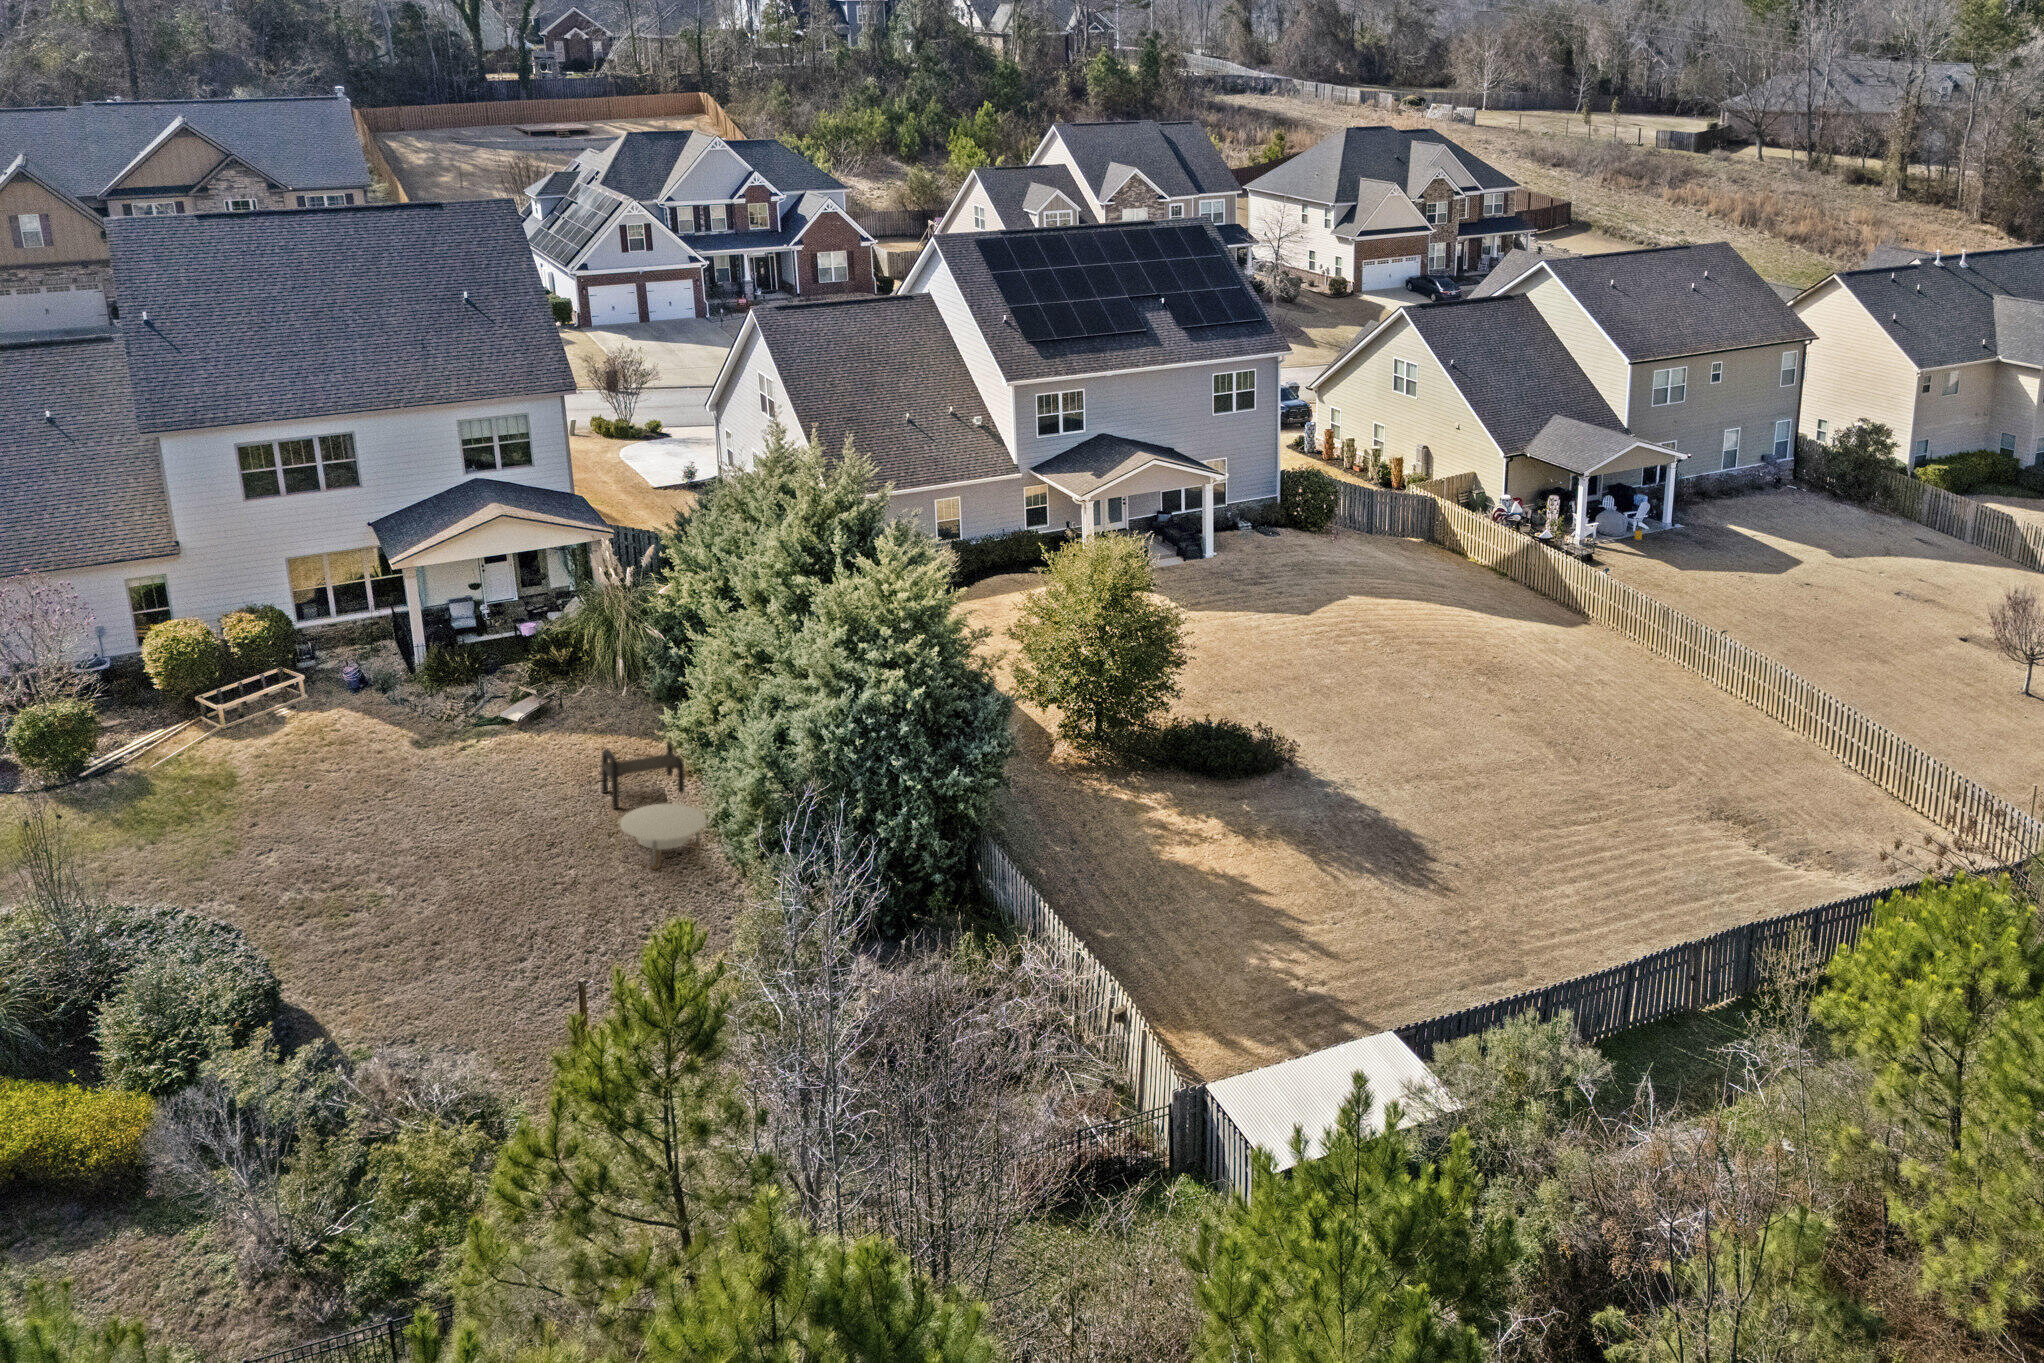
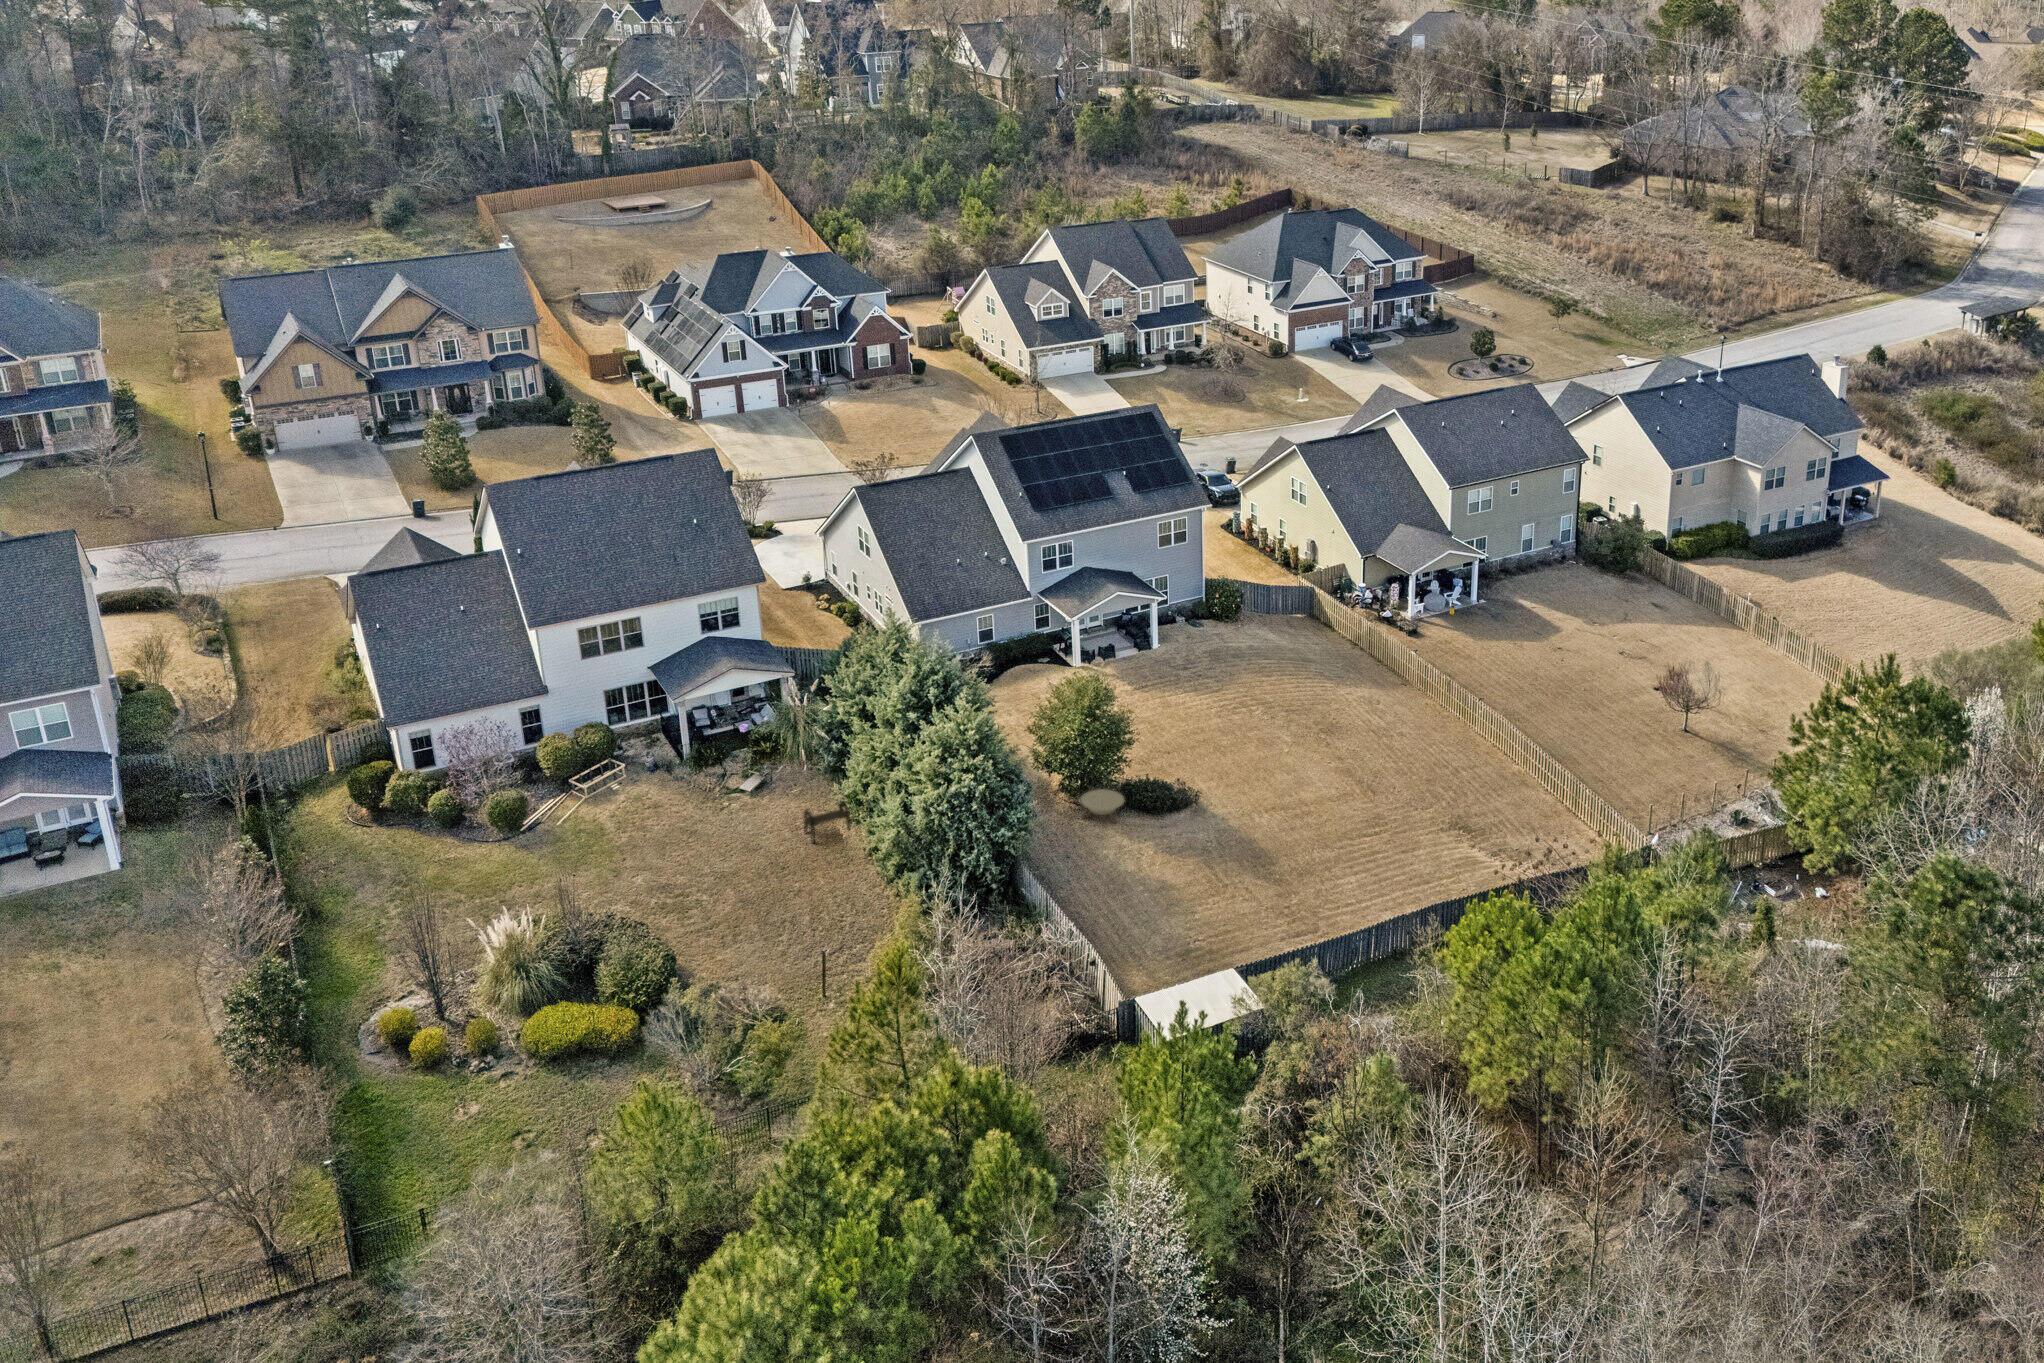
round table: present [620,803,707,869] -> present [1081,789,1124,823]

